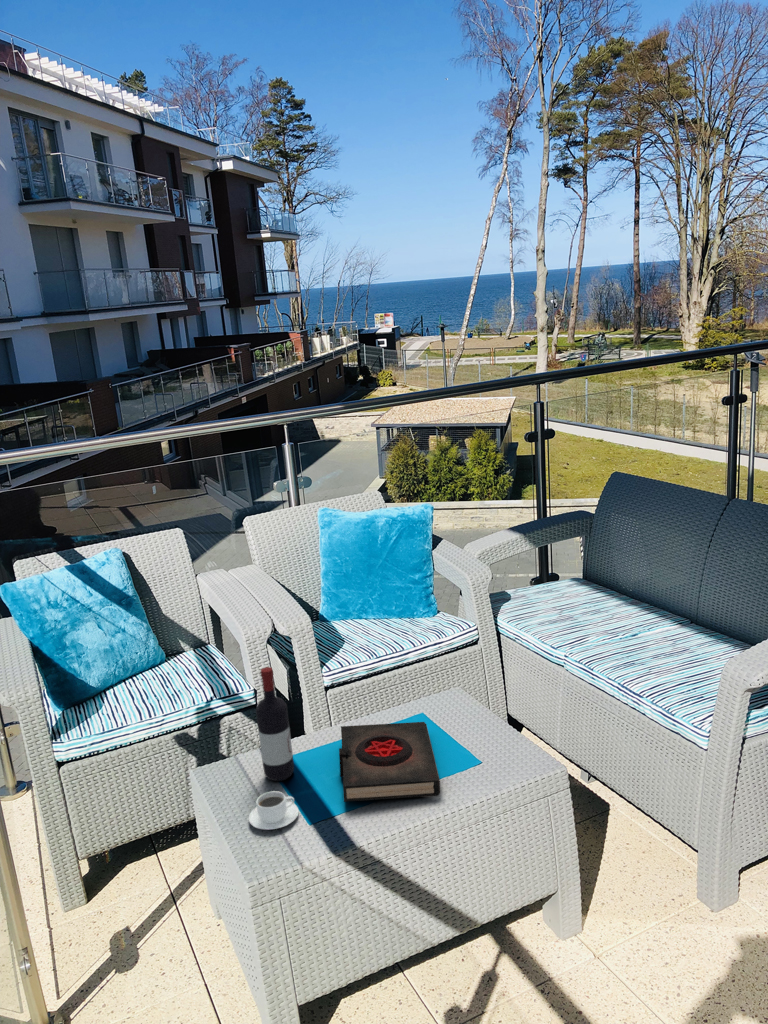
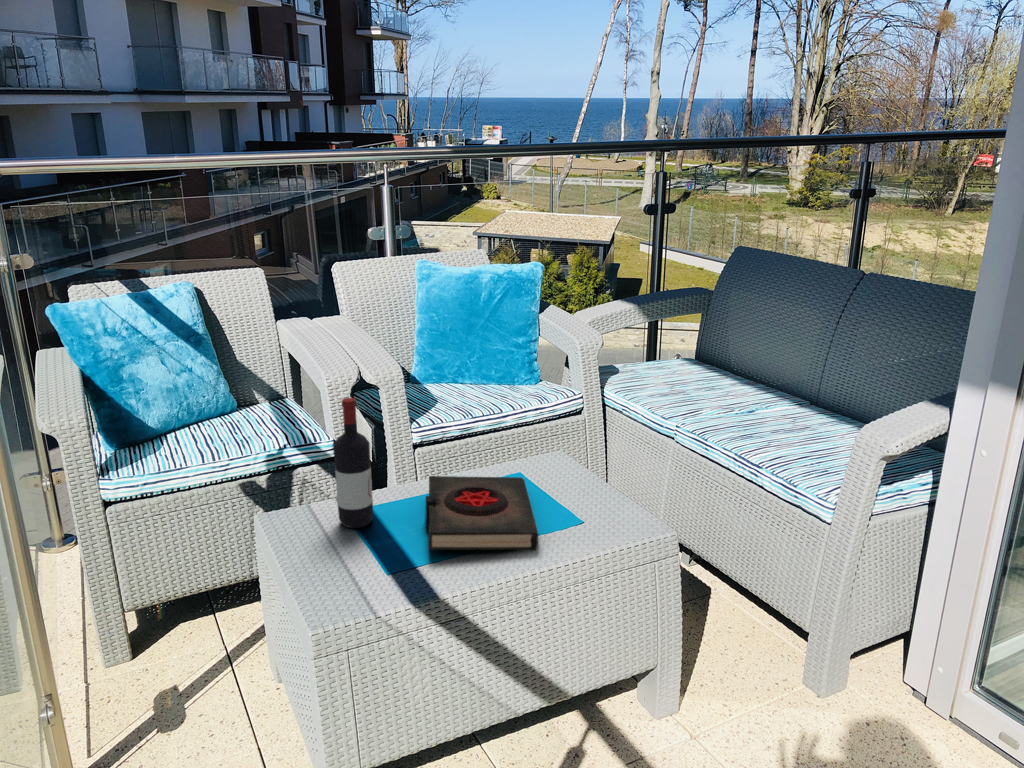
coffee cup: present [249,791,299,829] -> none [318,534,376,574]

